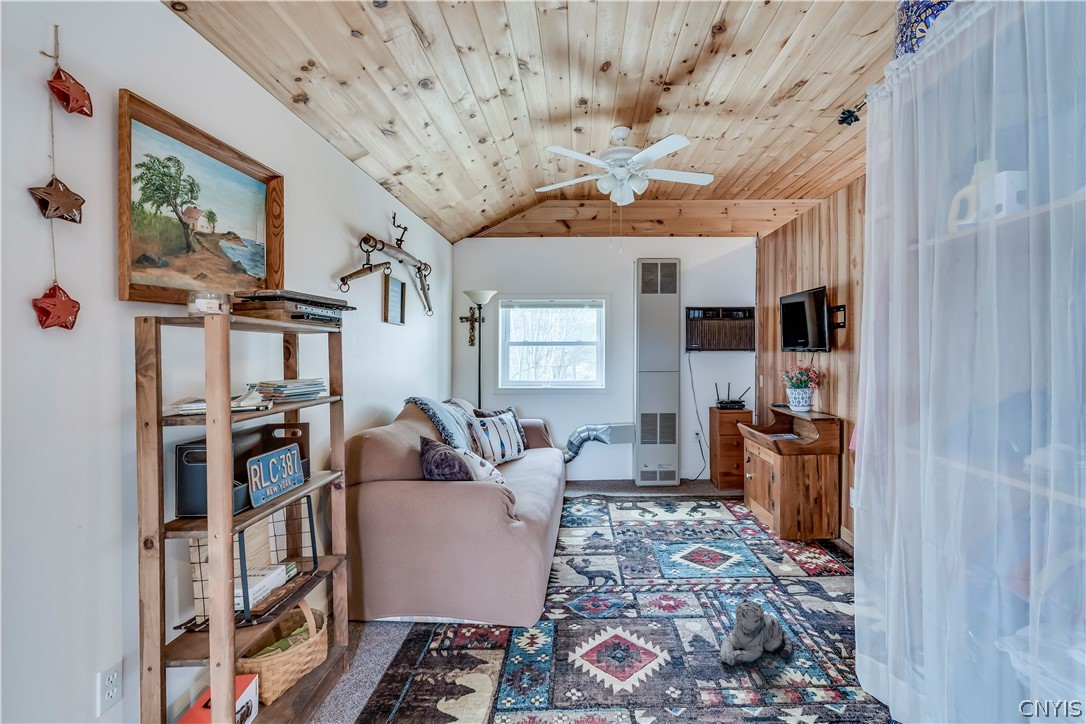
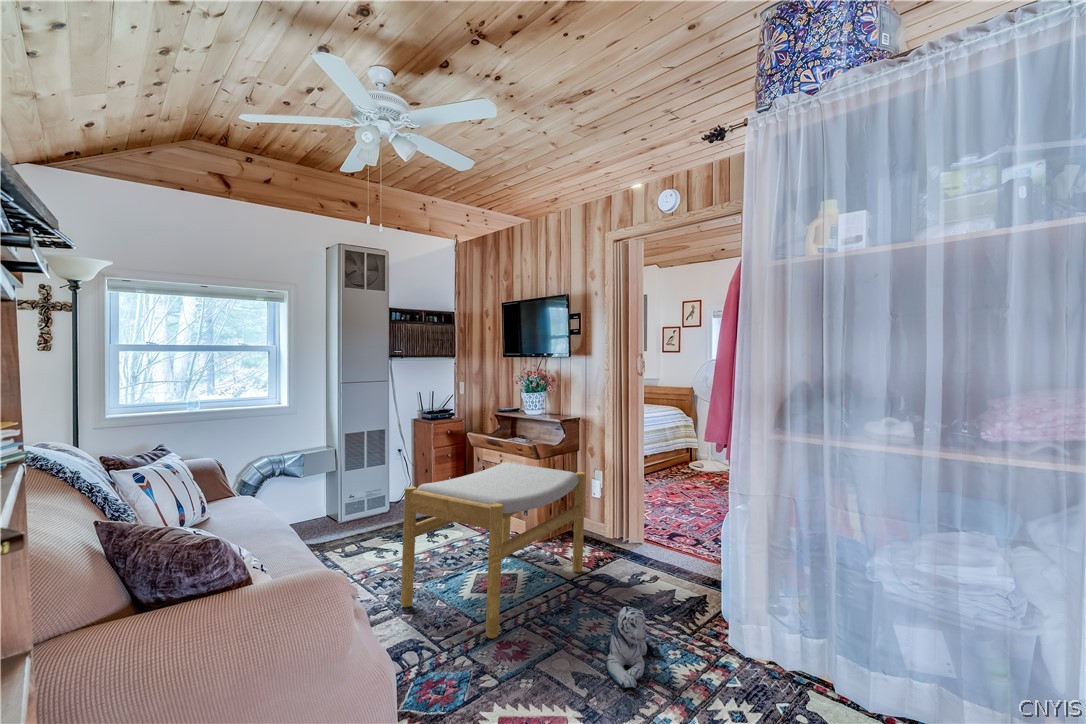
footstool: none [622,457,798,591] -> present [401,461,586,639]

